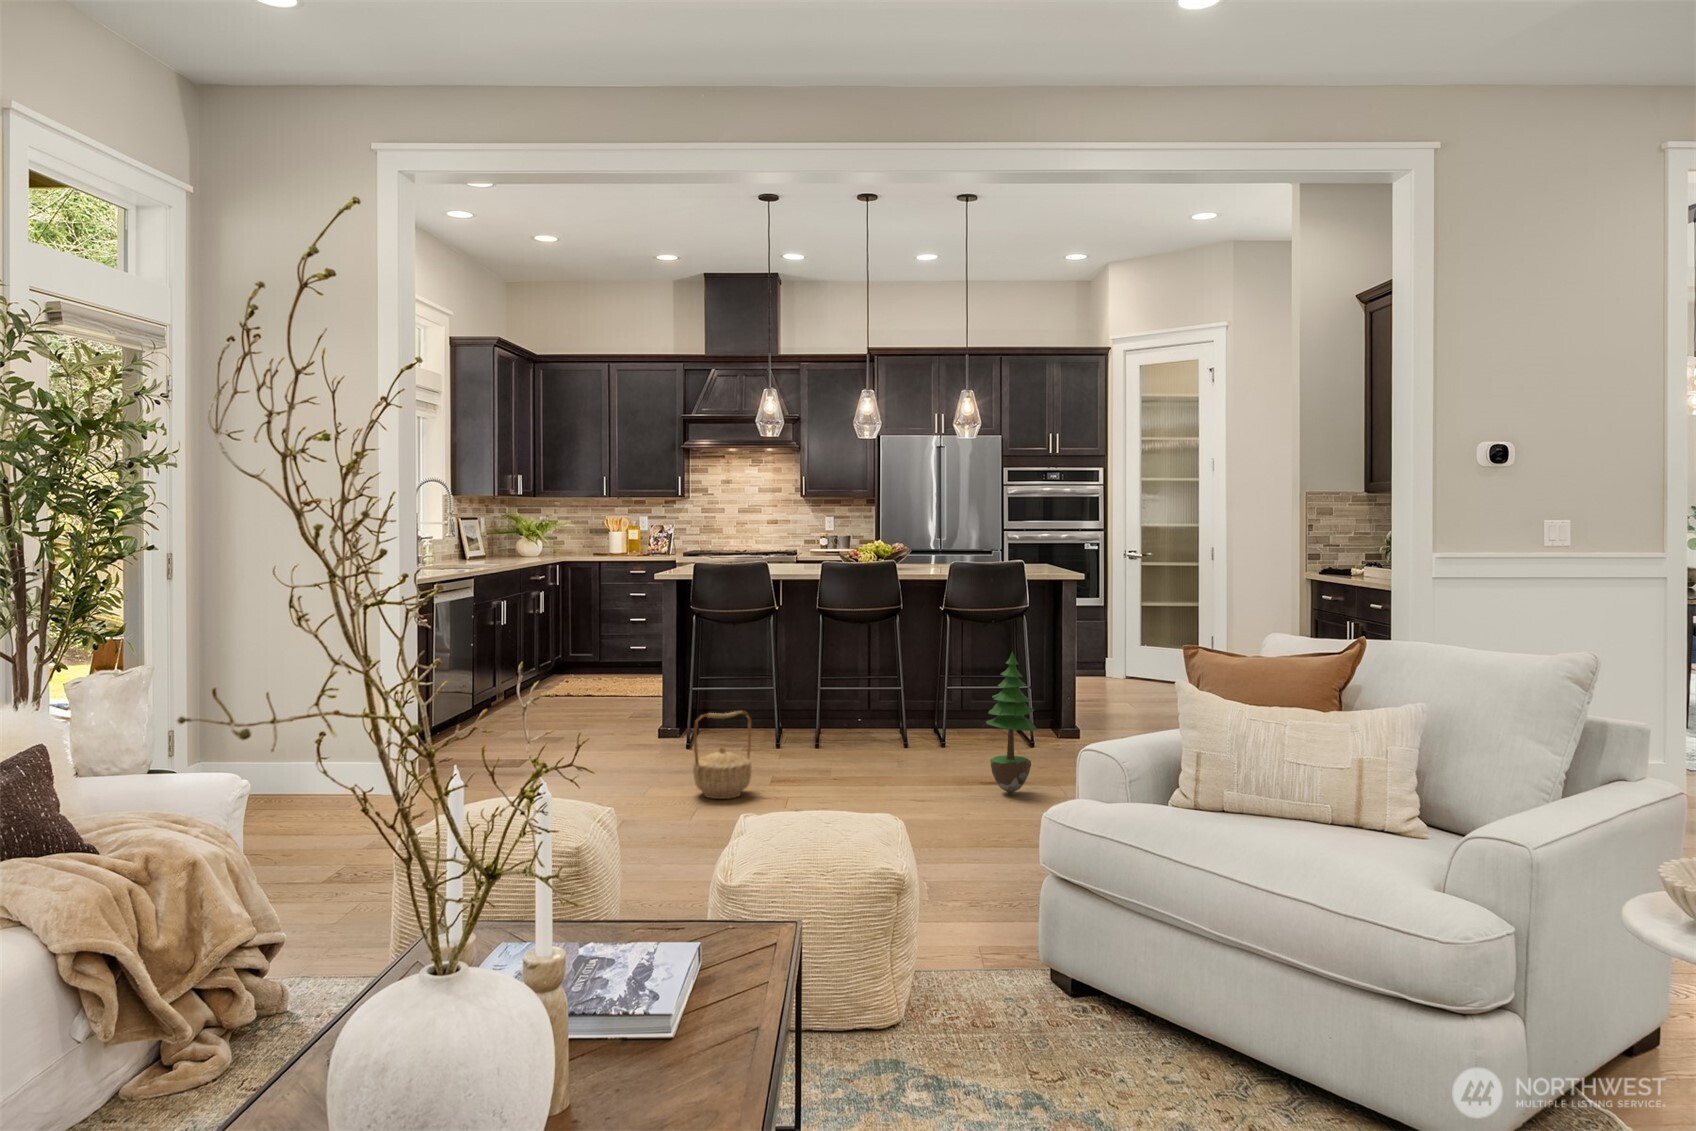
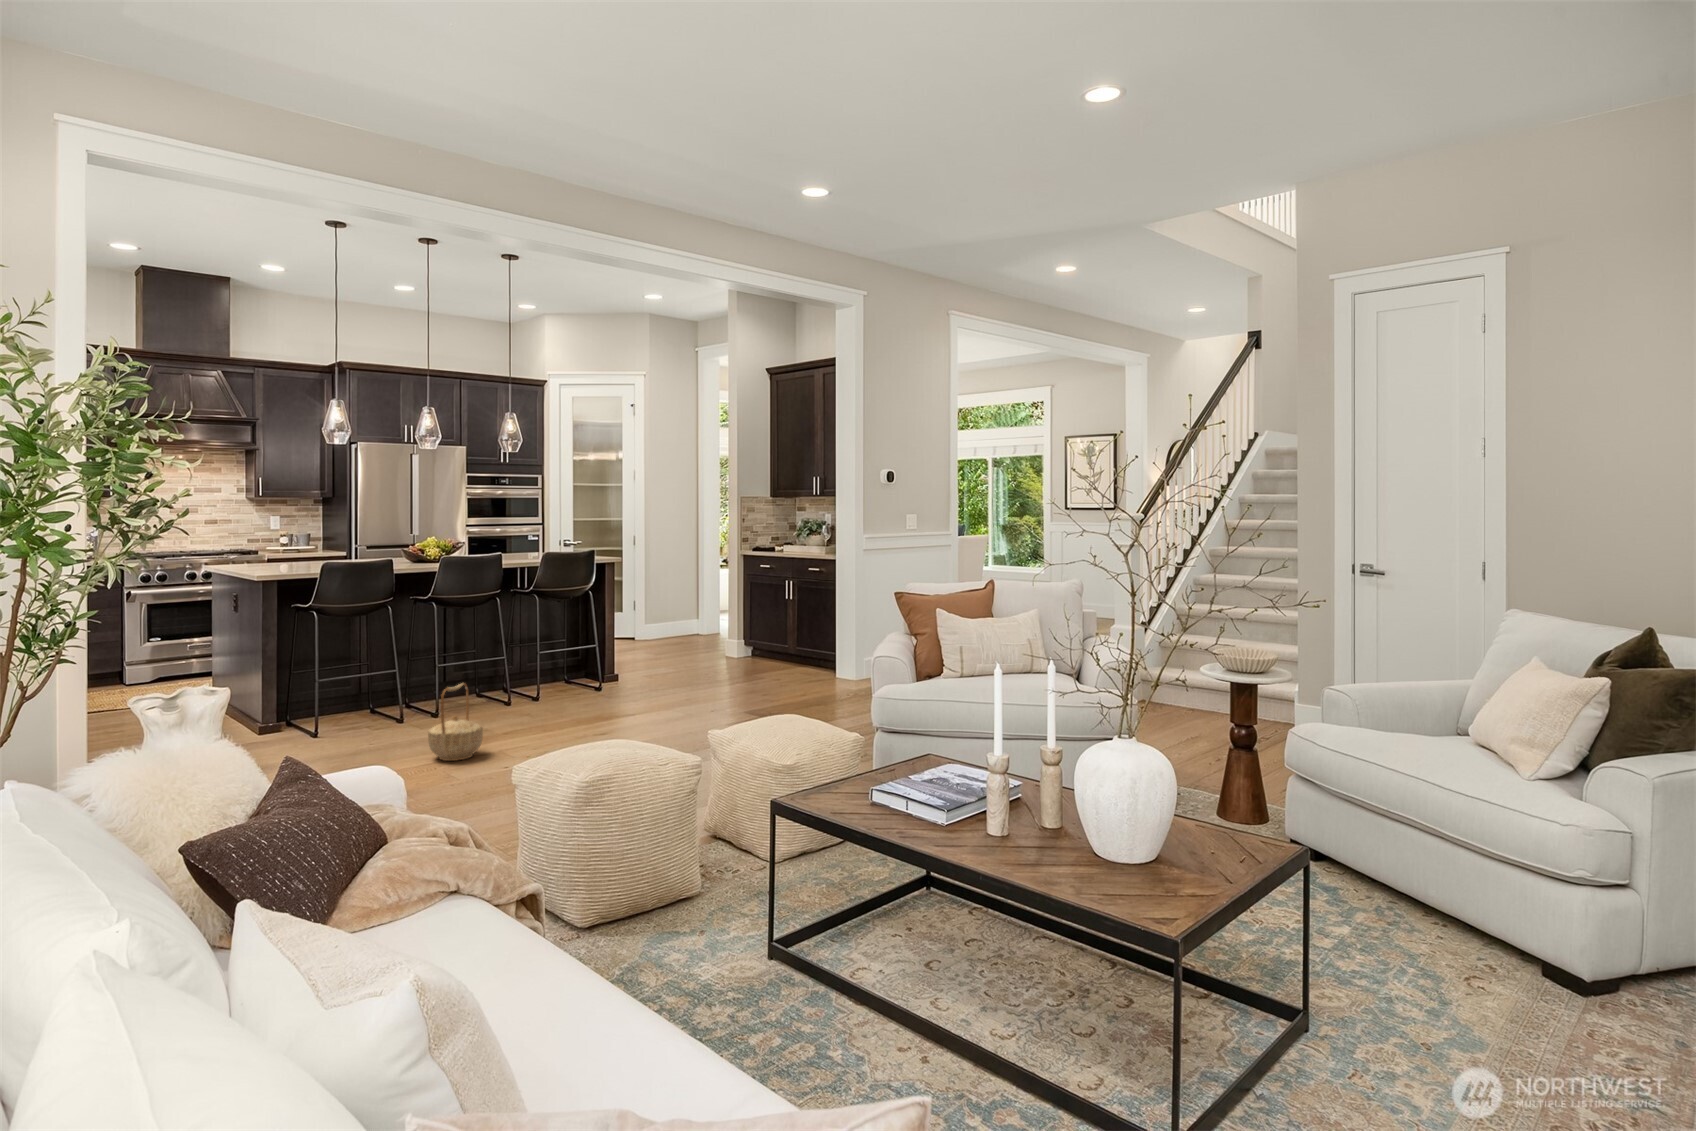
potted tree: present [986,652,1036,794] -> none [641,613,680,717]

